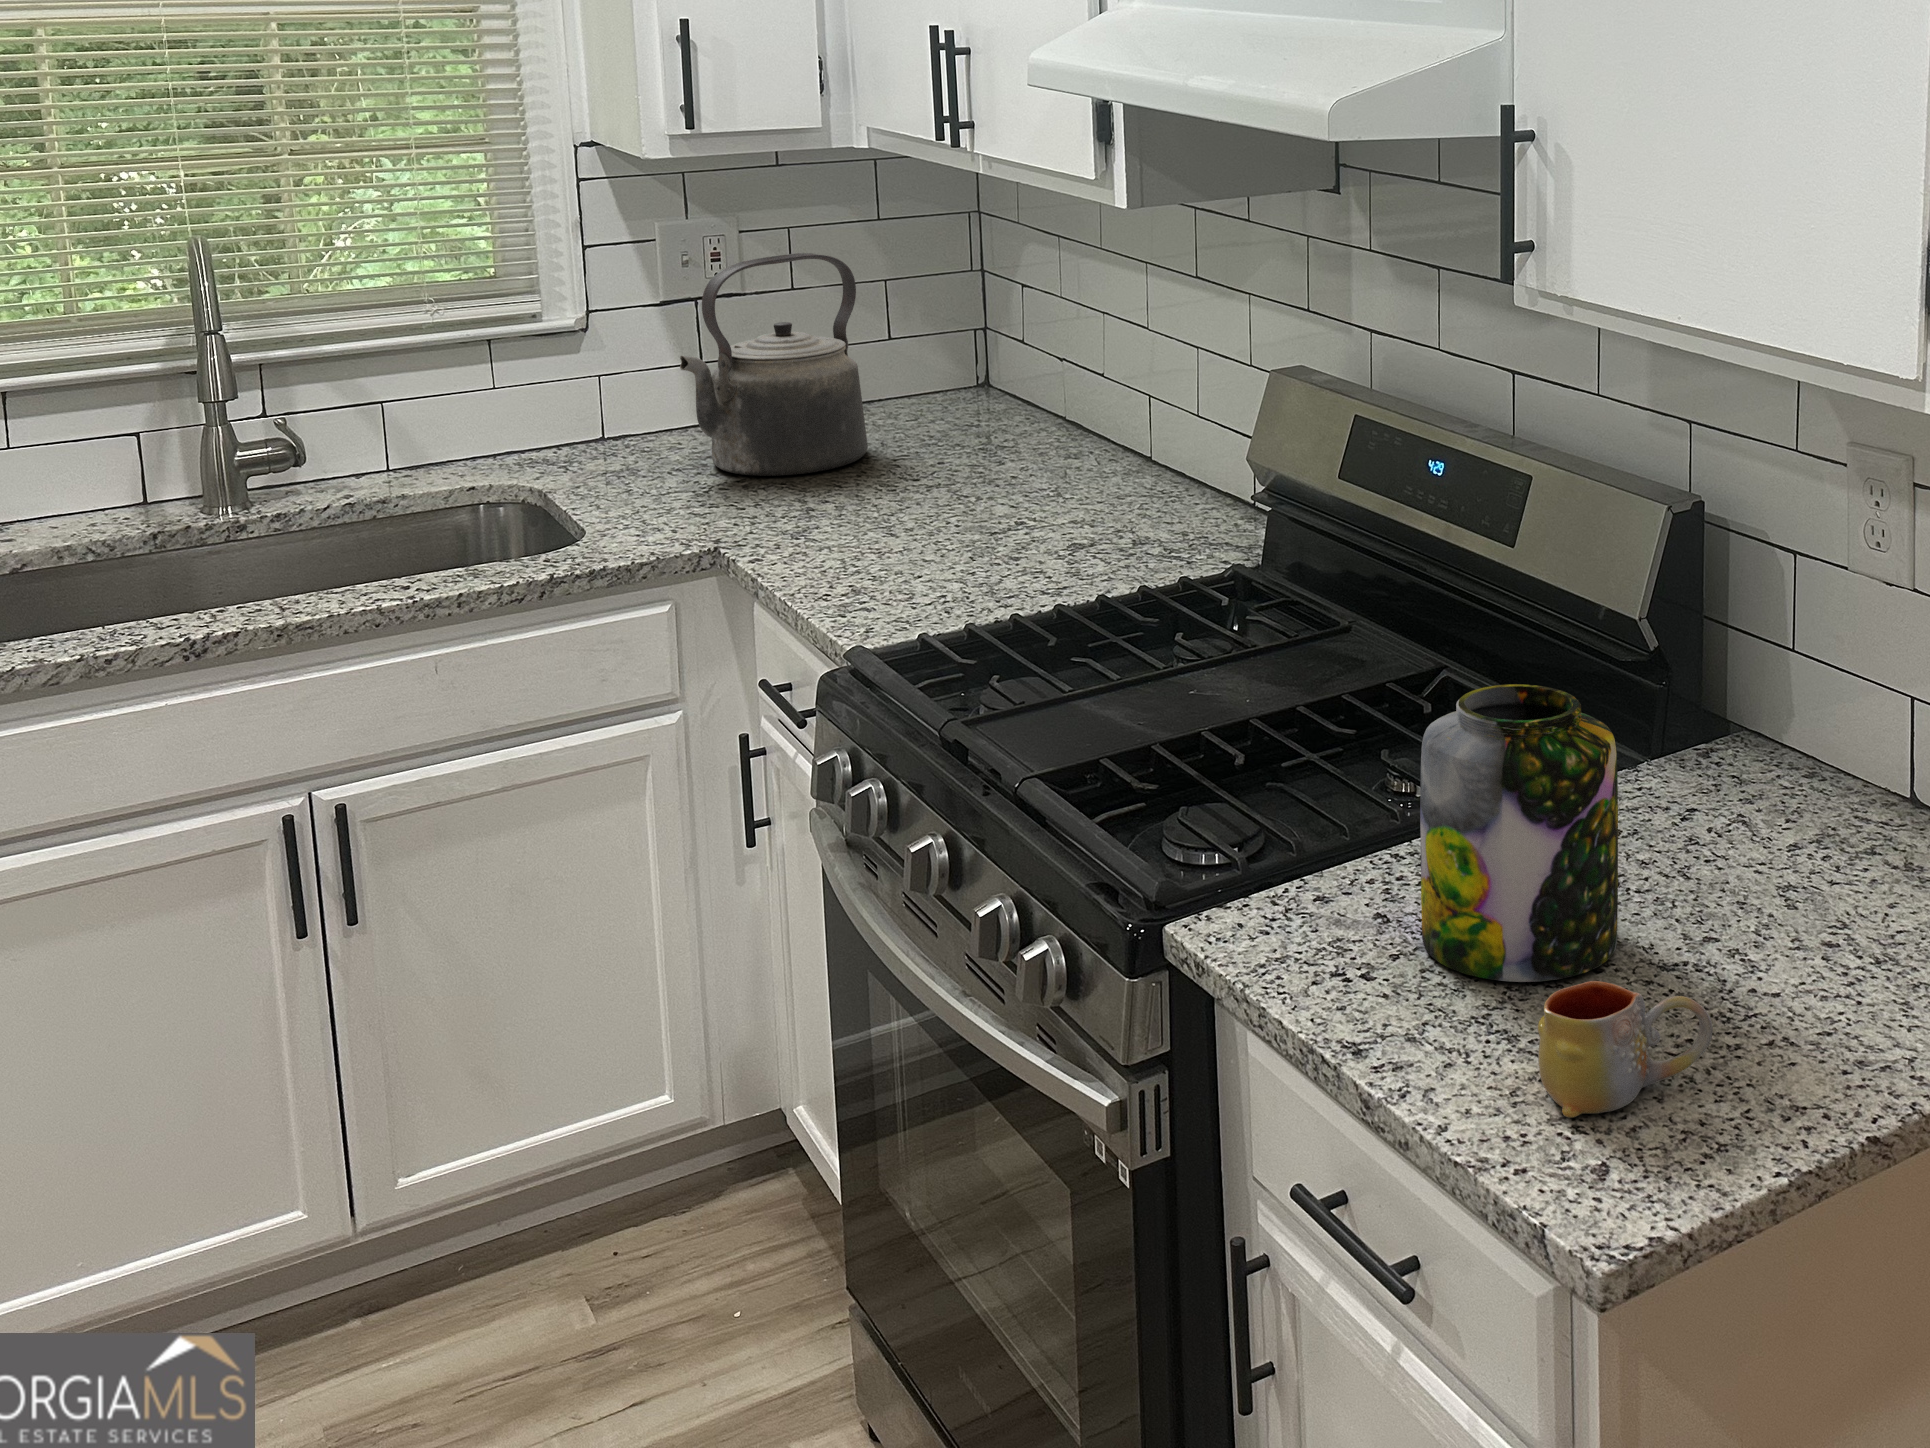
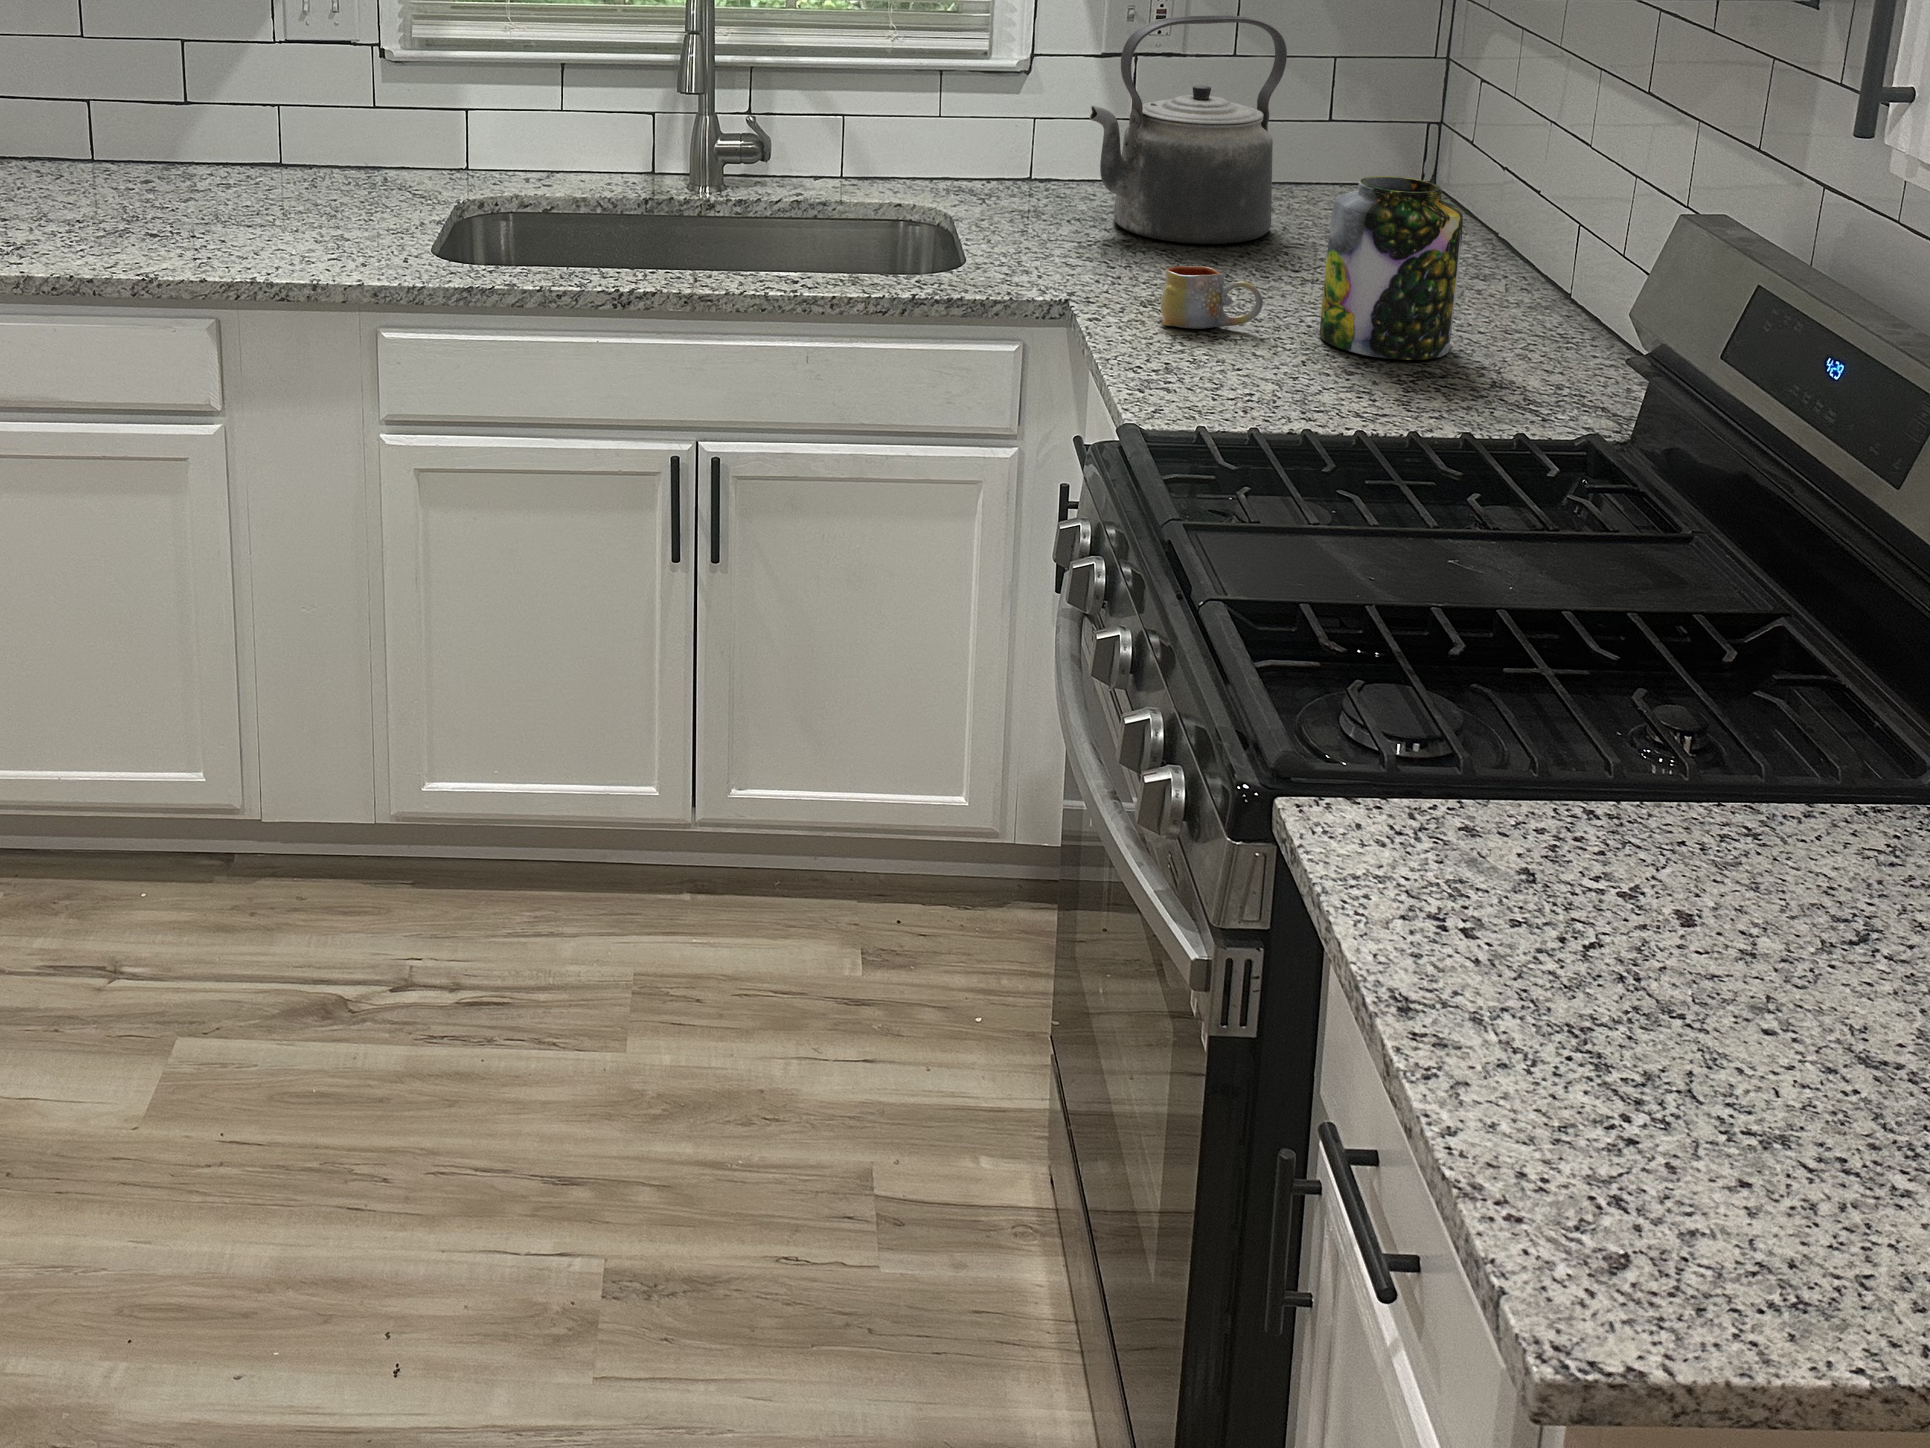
jar: present [1420,684,1618,982] -> present [1320,176,1463,360]
mug: present [1538,981,1713,1117] -> present [1161,266,1263,329]

